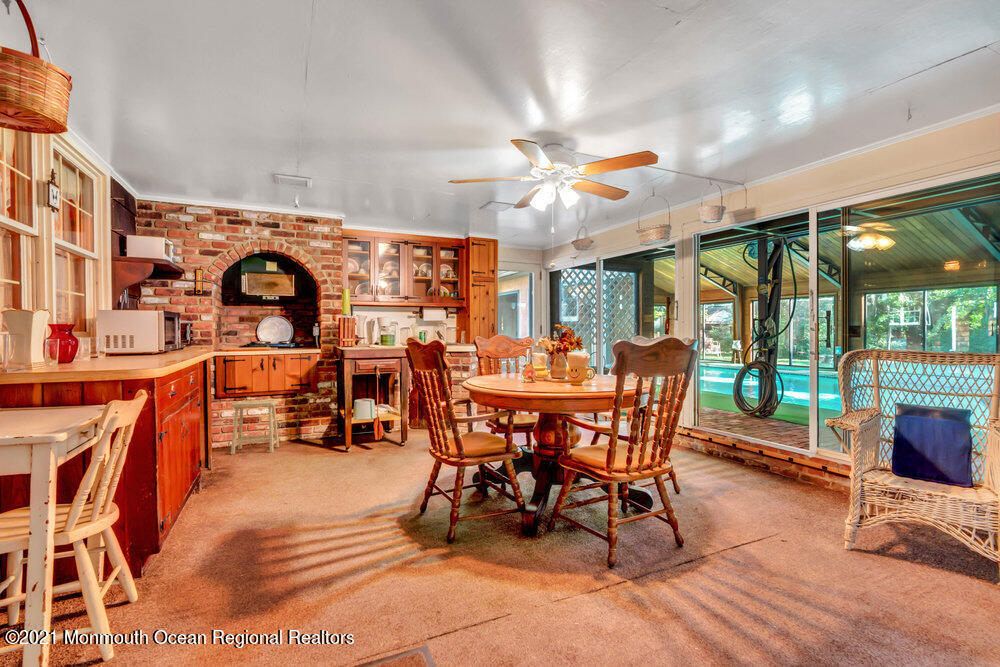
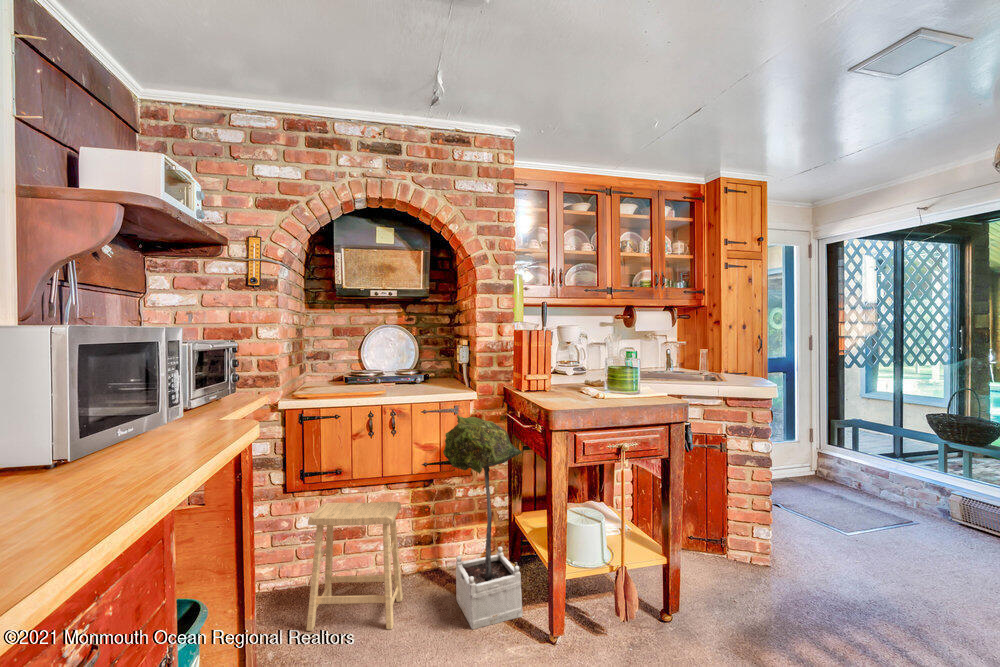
potted tree: none [299,359,339,451] -> present [443,415,523,629]

